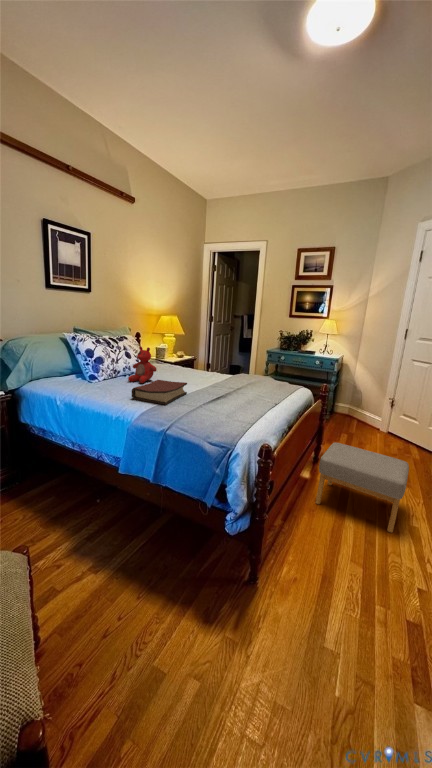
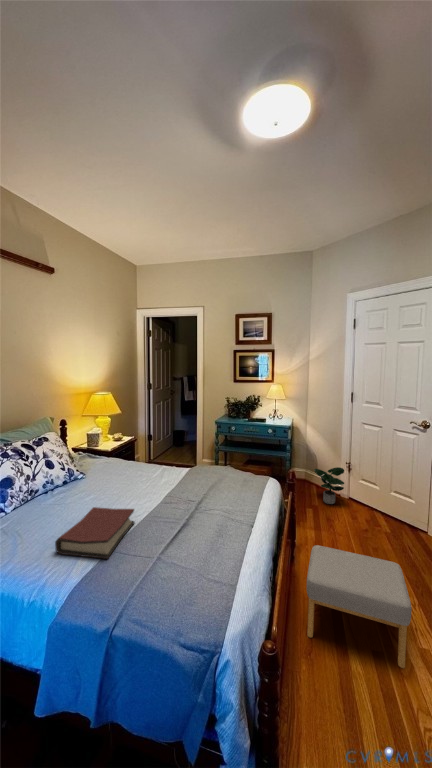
stuffed bear: present [128,347,157,383] -> none [50,458,90,511]
potted plant: none [355,400,386,433] -> present [314,467,344,504]

